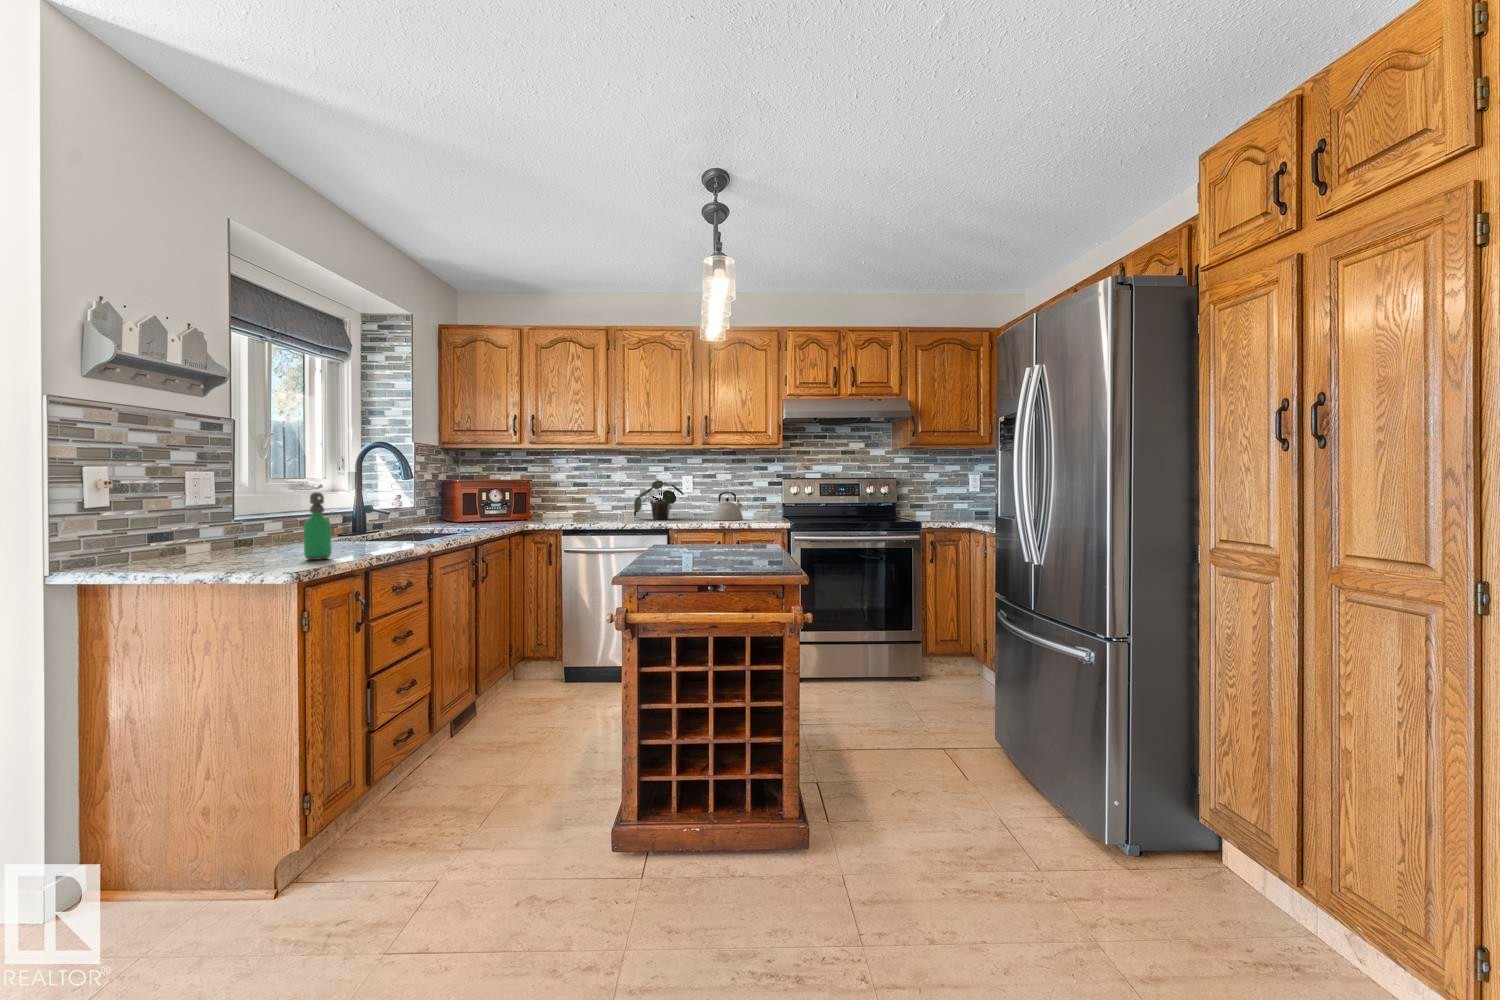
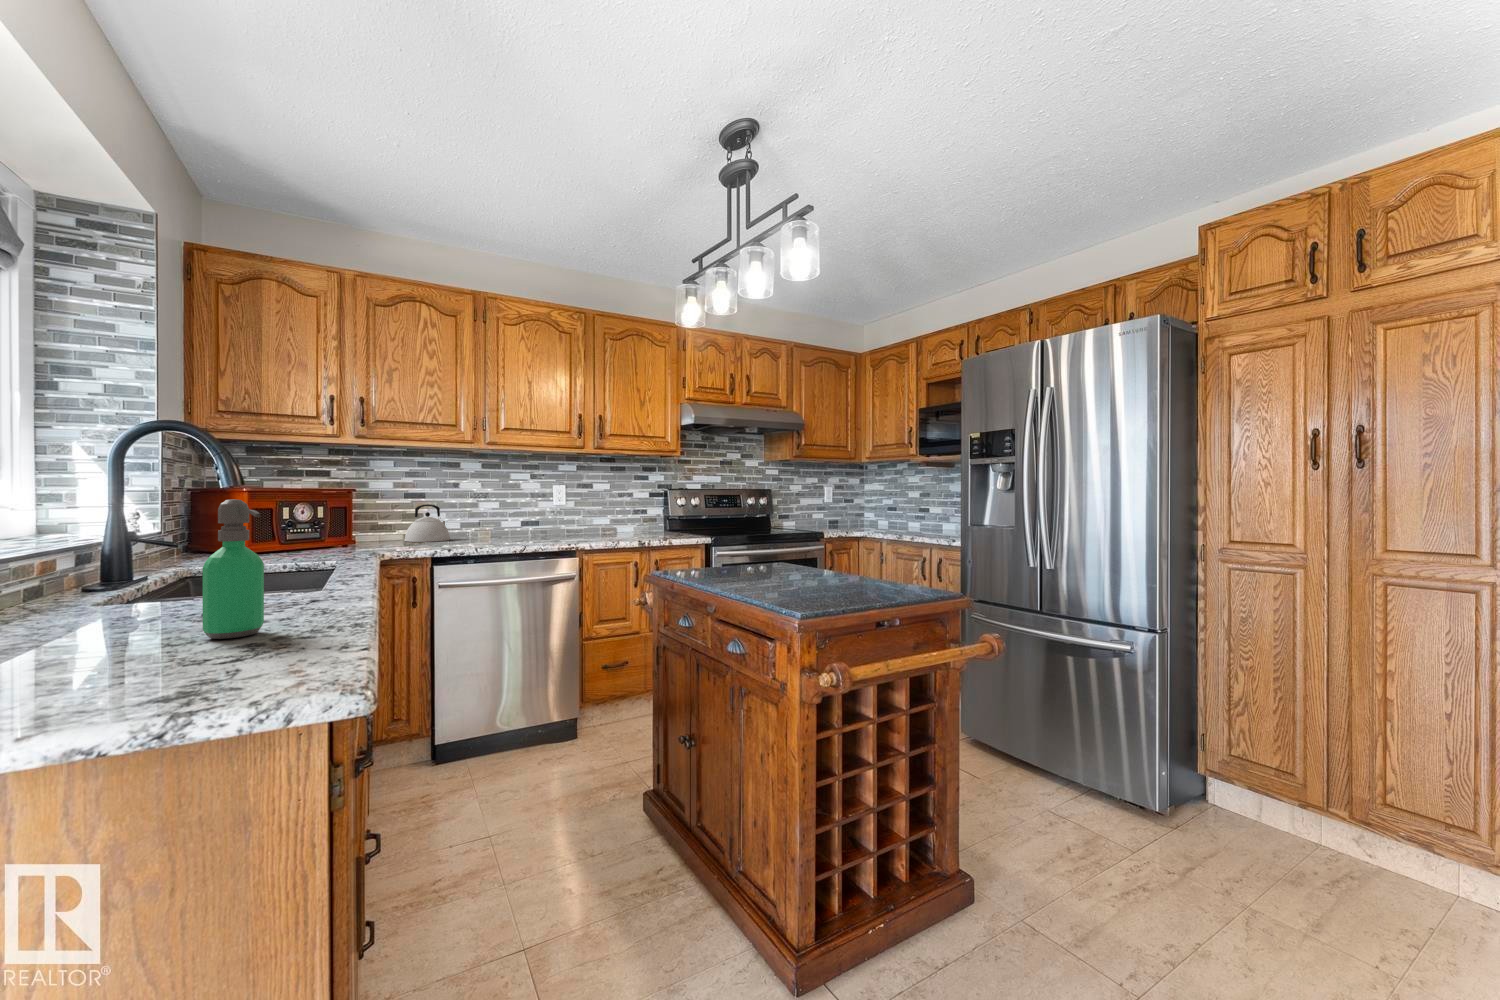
potted plant: present [634,480,684,520] -> none [493,490,556,538]
kettle: present [712,492,743,520] -> present [405,504,450,542]

